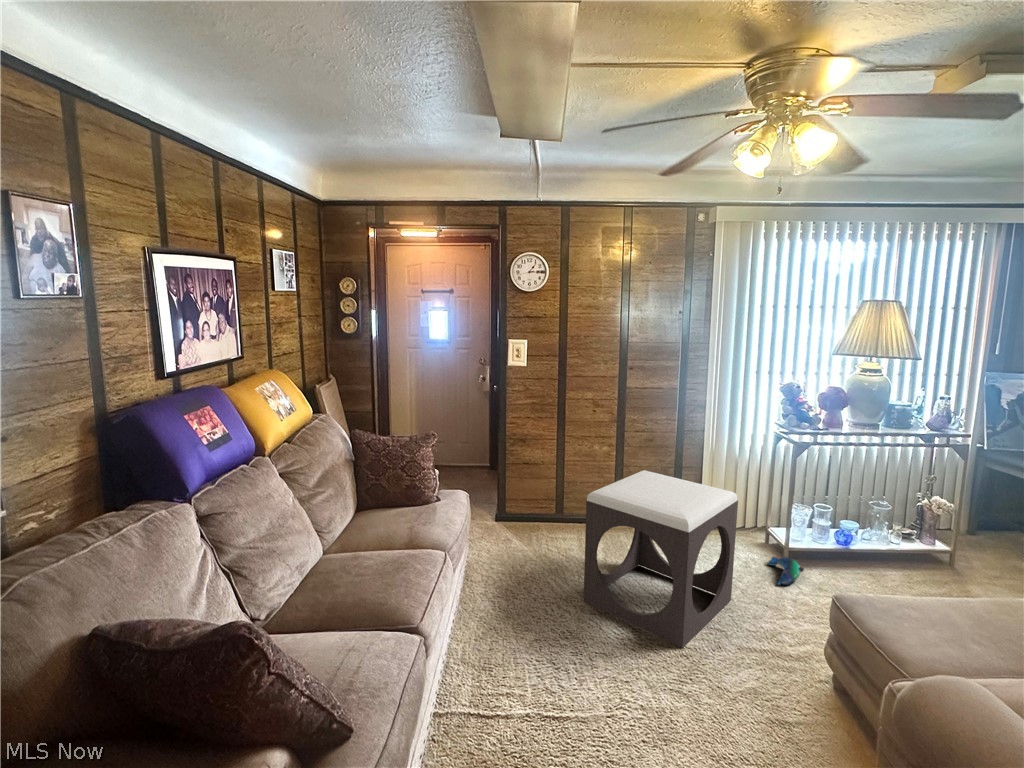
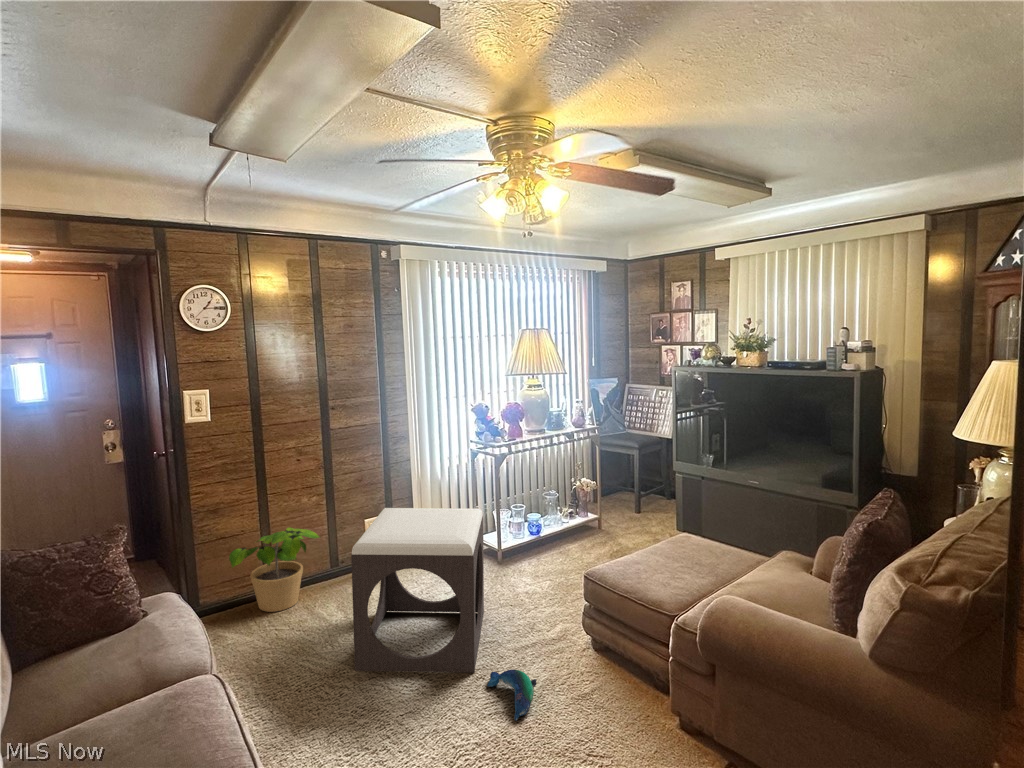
potted plant: none [526,469,589,536] -> present [229,528,320,612]
plush toy: present [768,557,804,585] -> present [487,669,536,721]

